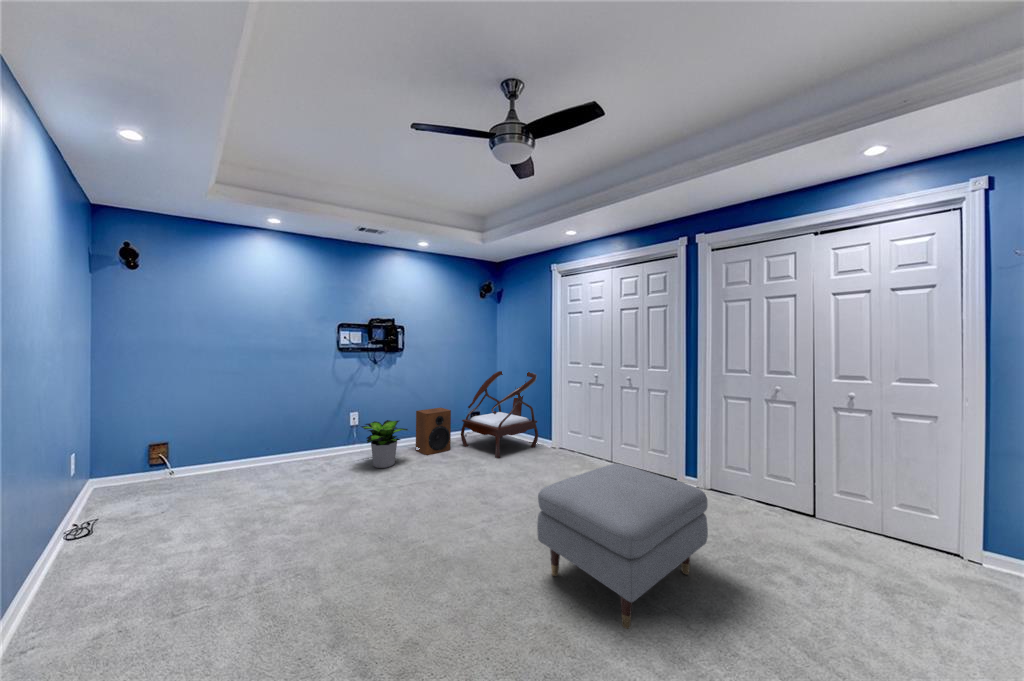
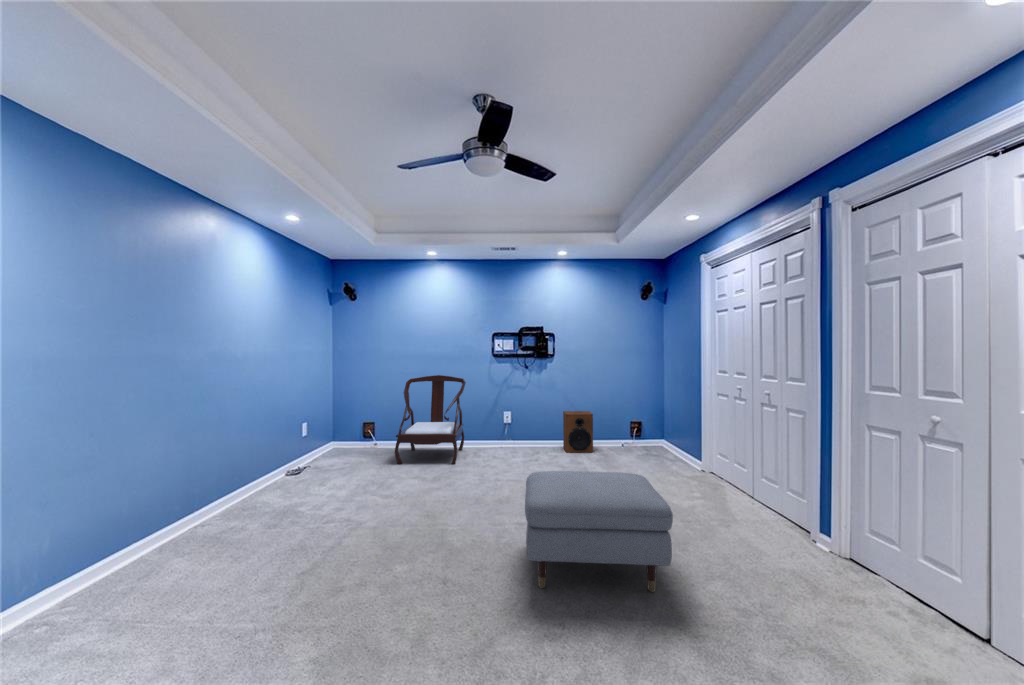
armchair: present [461,371,538,458] -> present [395,375,466,464]
potted plant: present [361,420,408,468] -> none [508,416,548,455]

